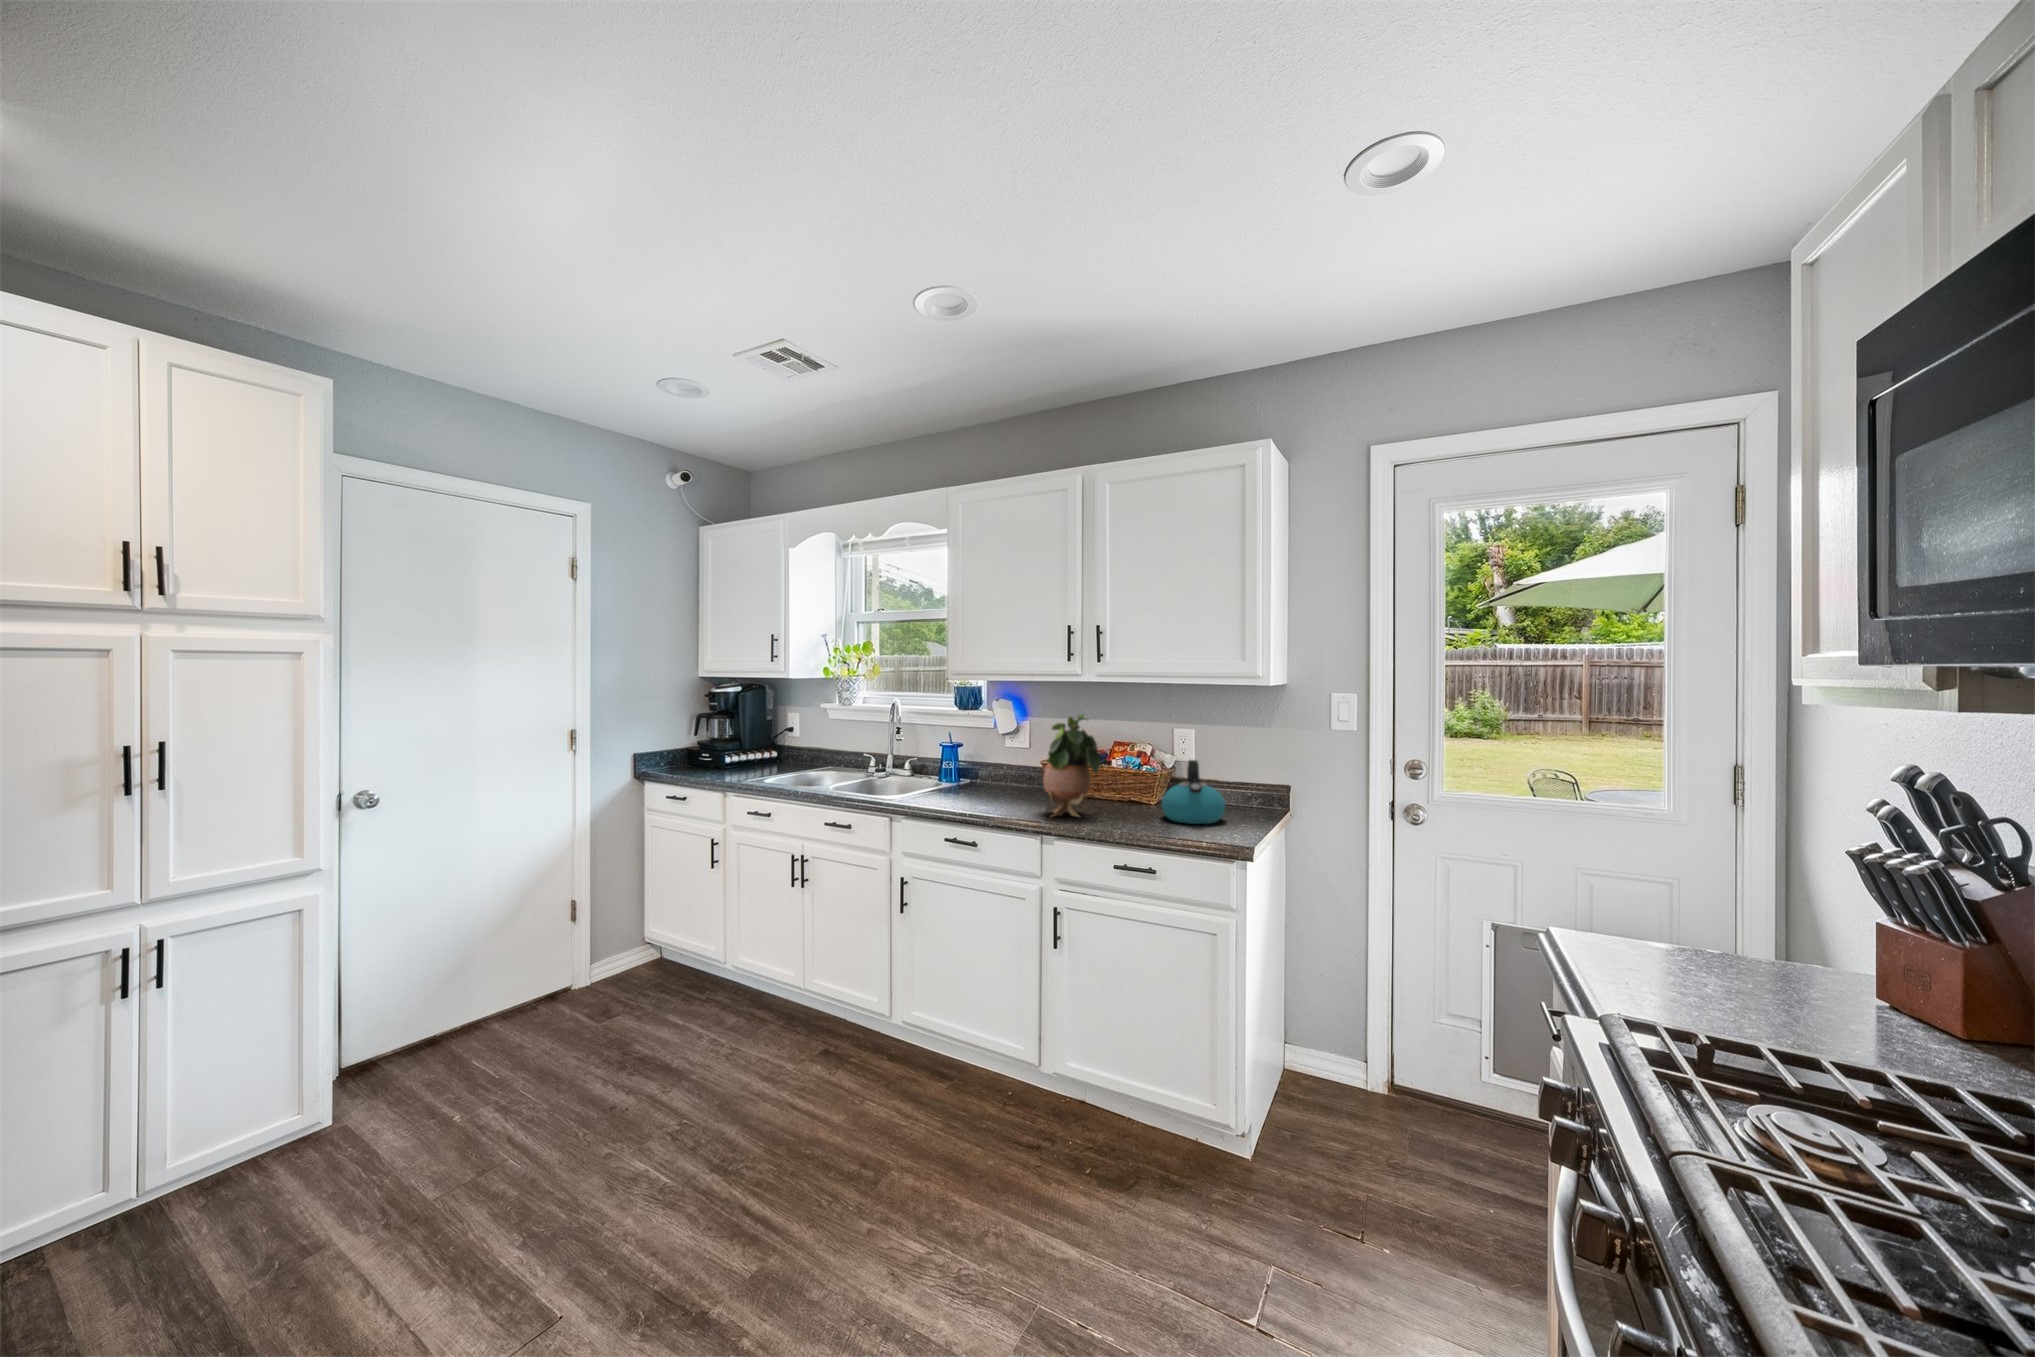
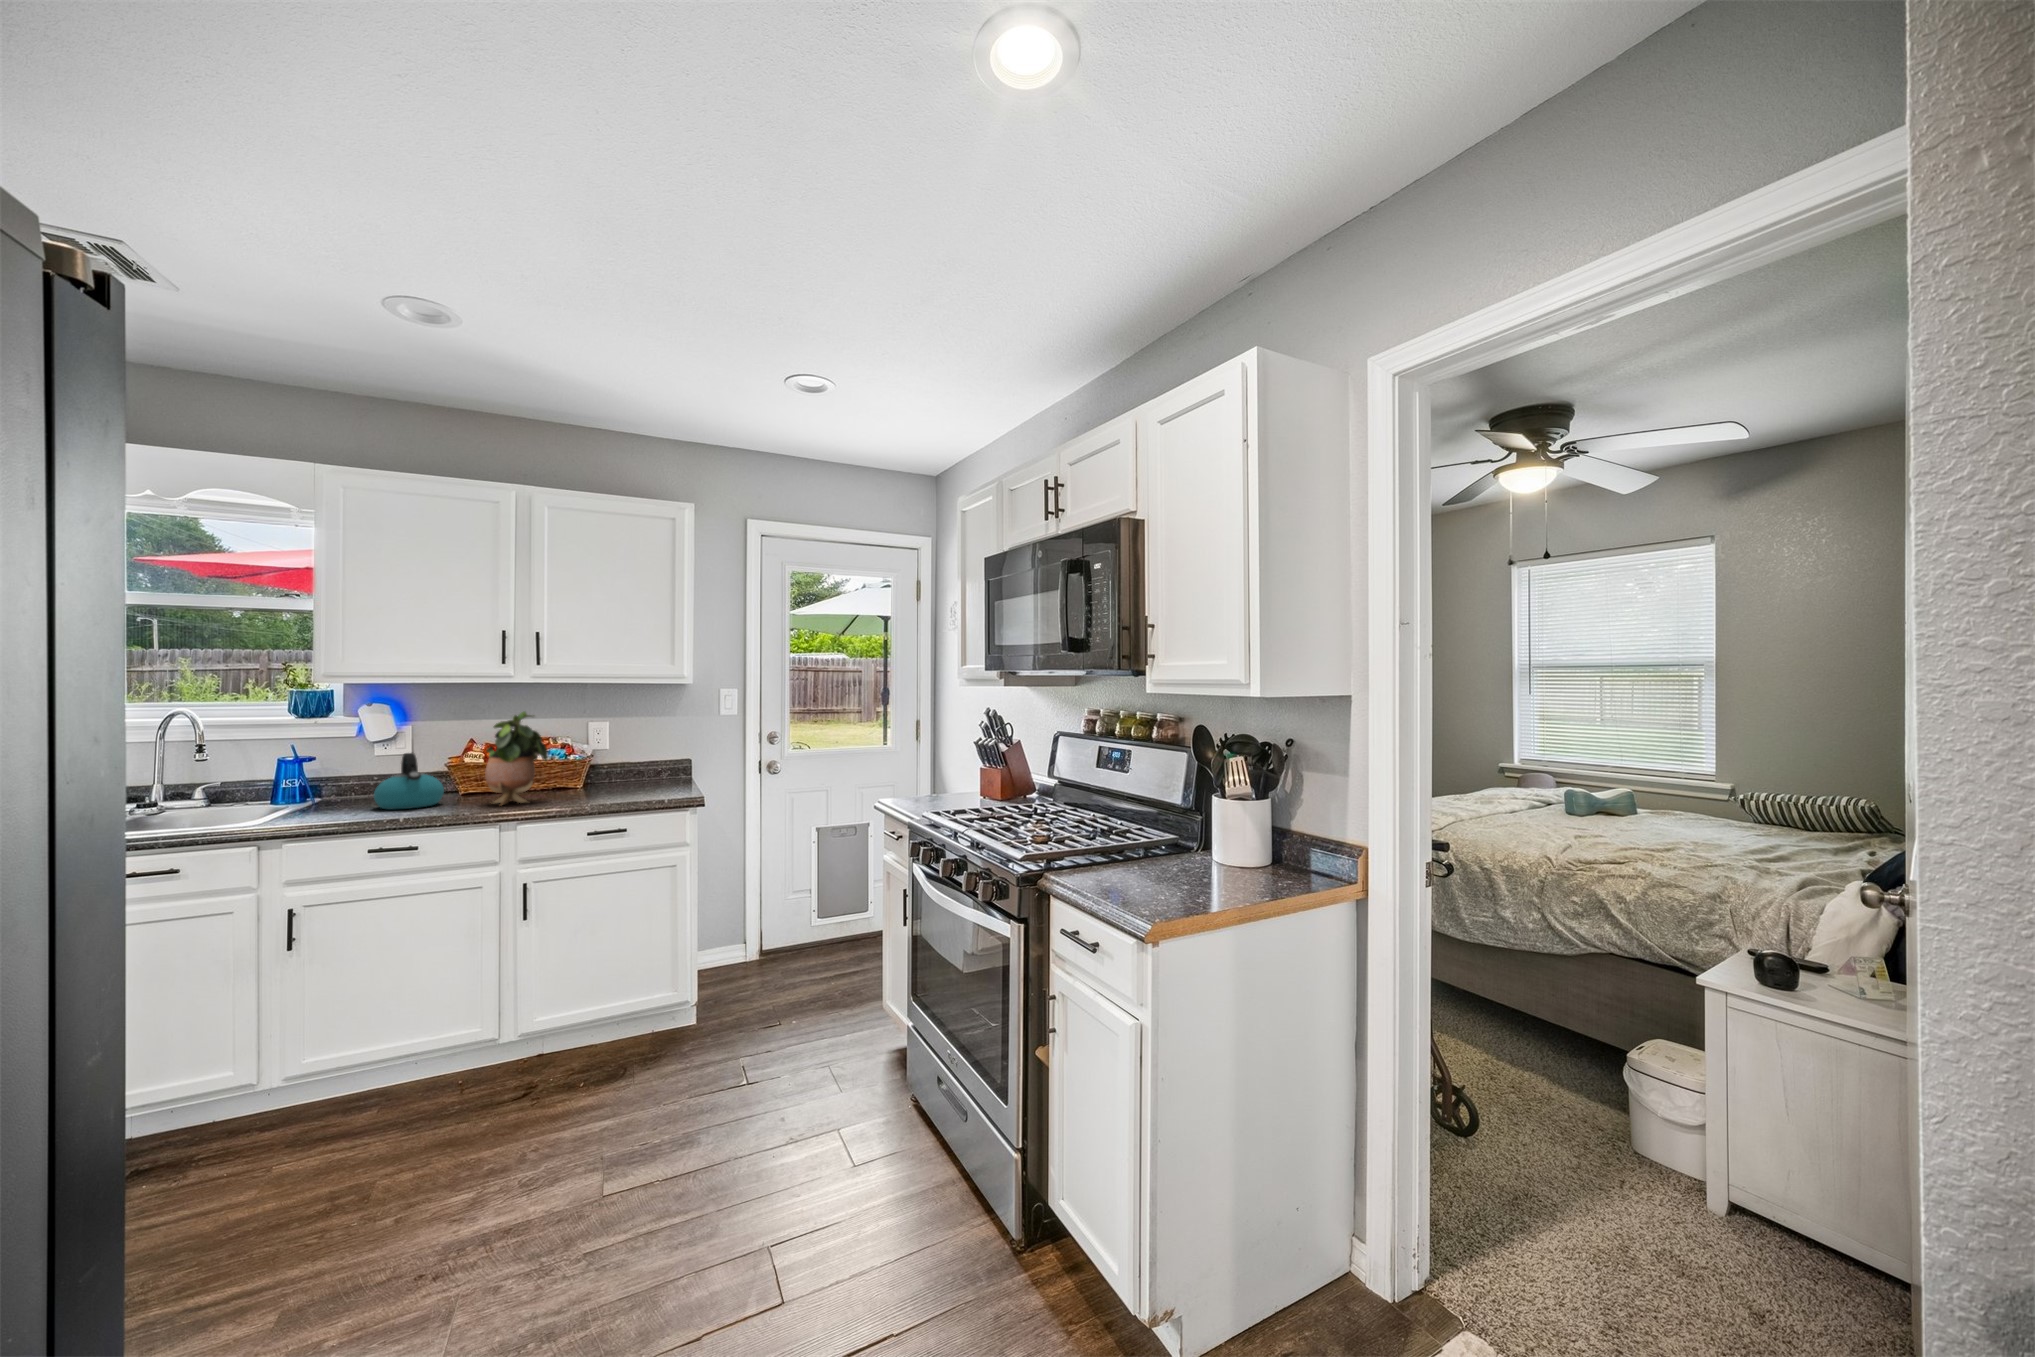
kettle: present [1161,760,1225,824] -> present [374,753,444,810]

